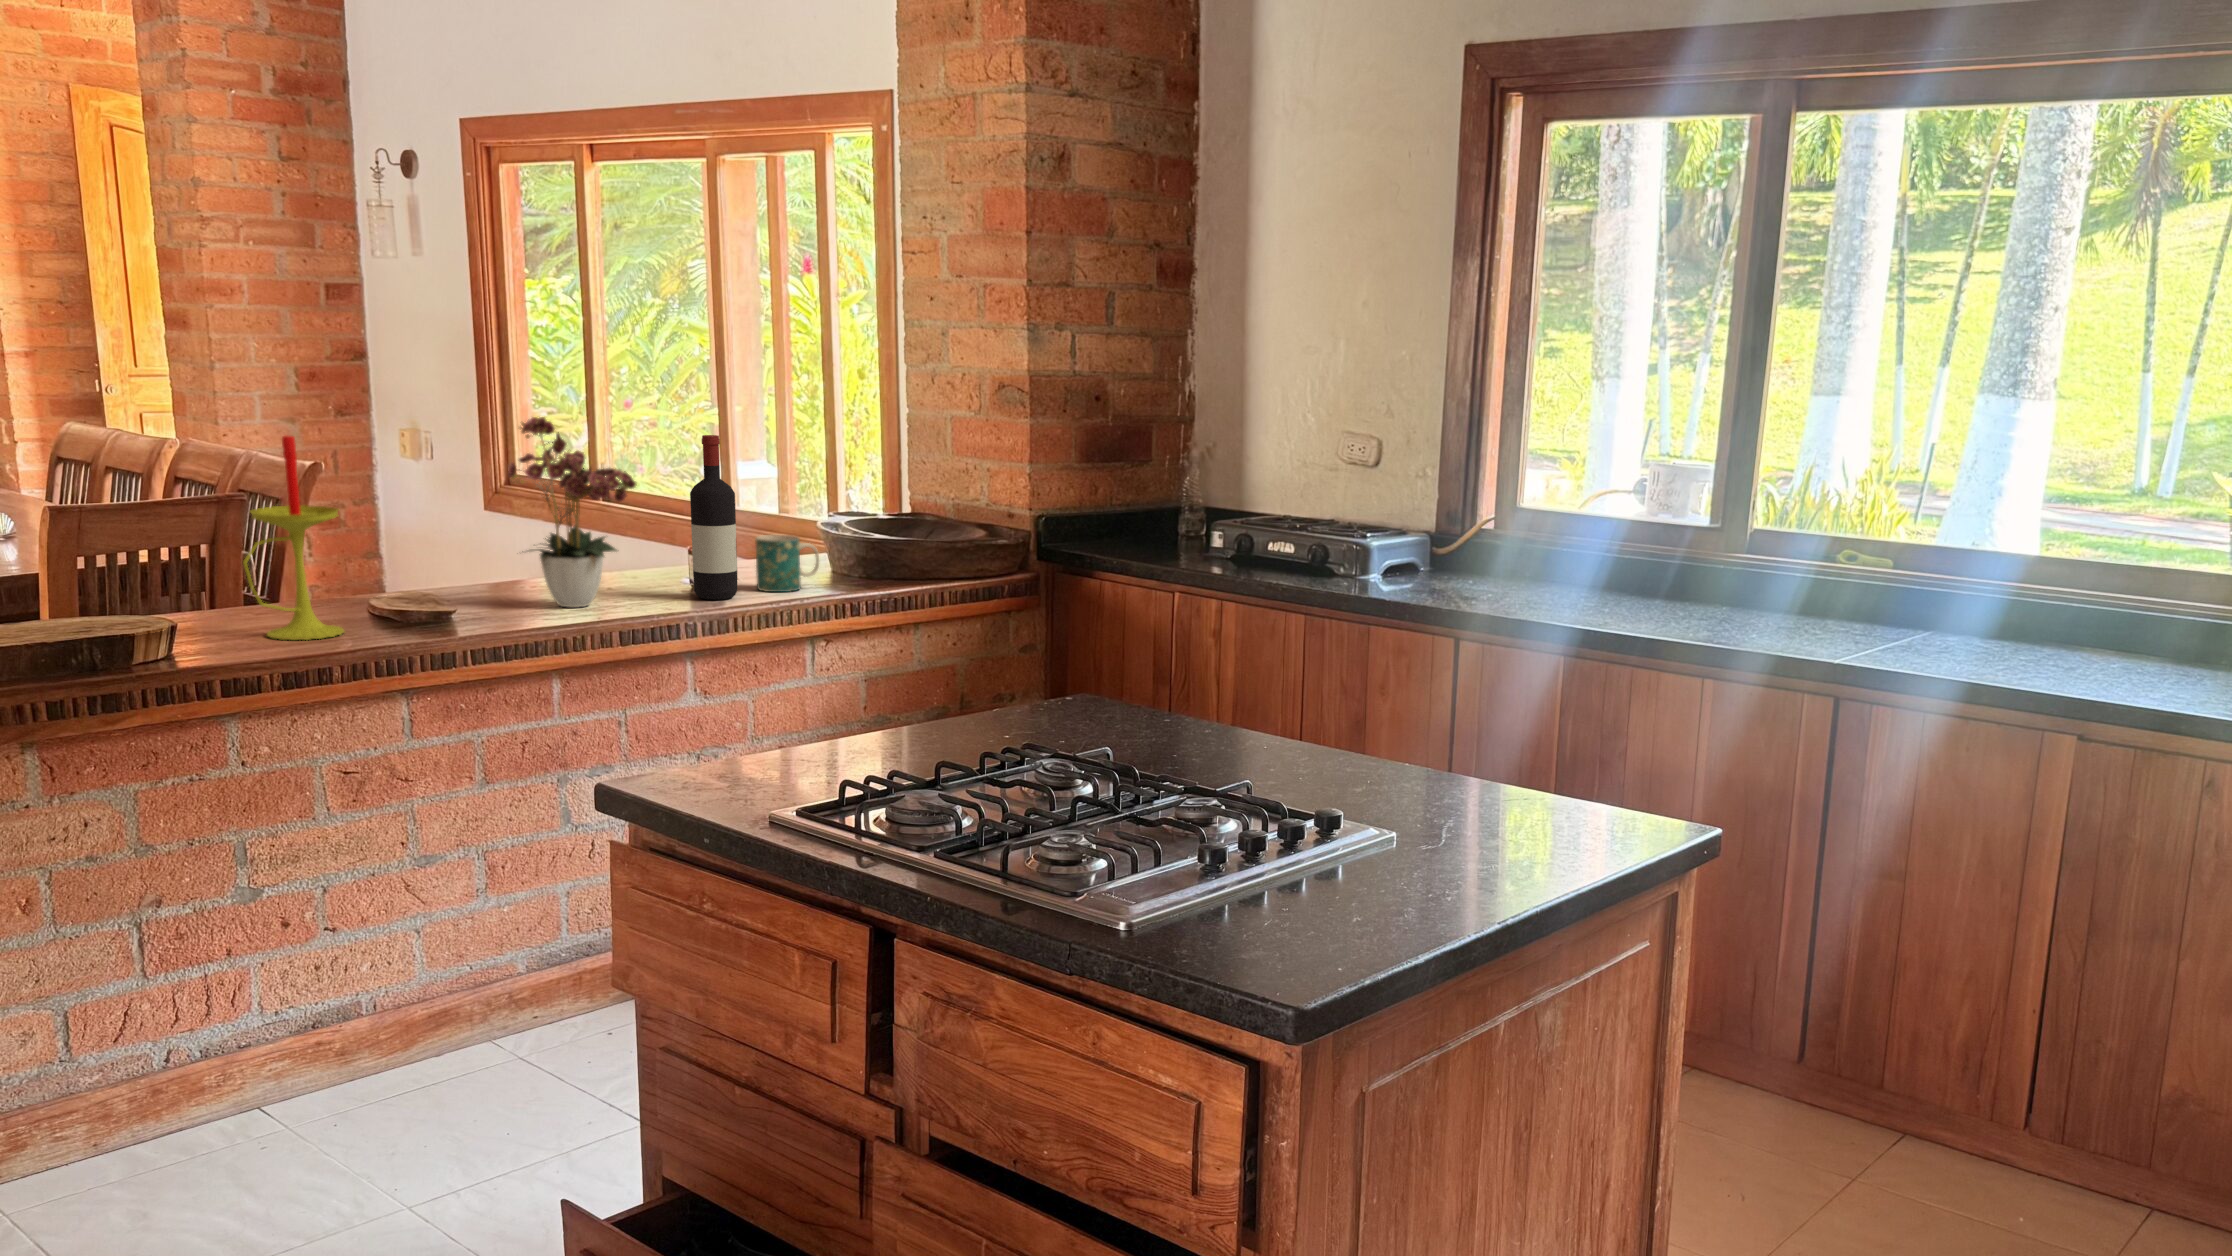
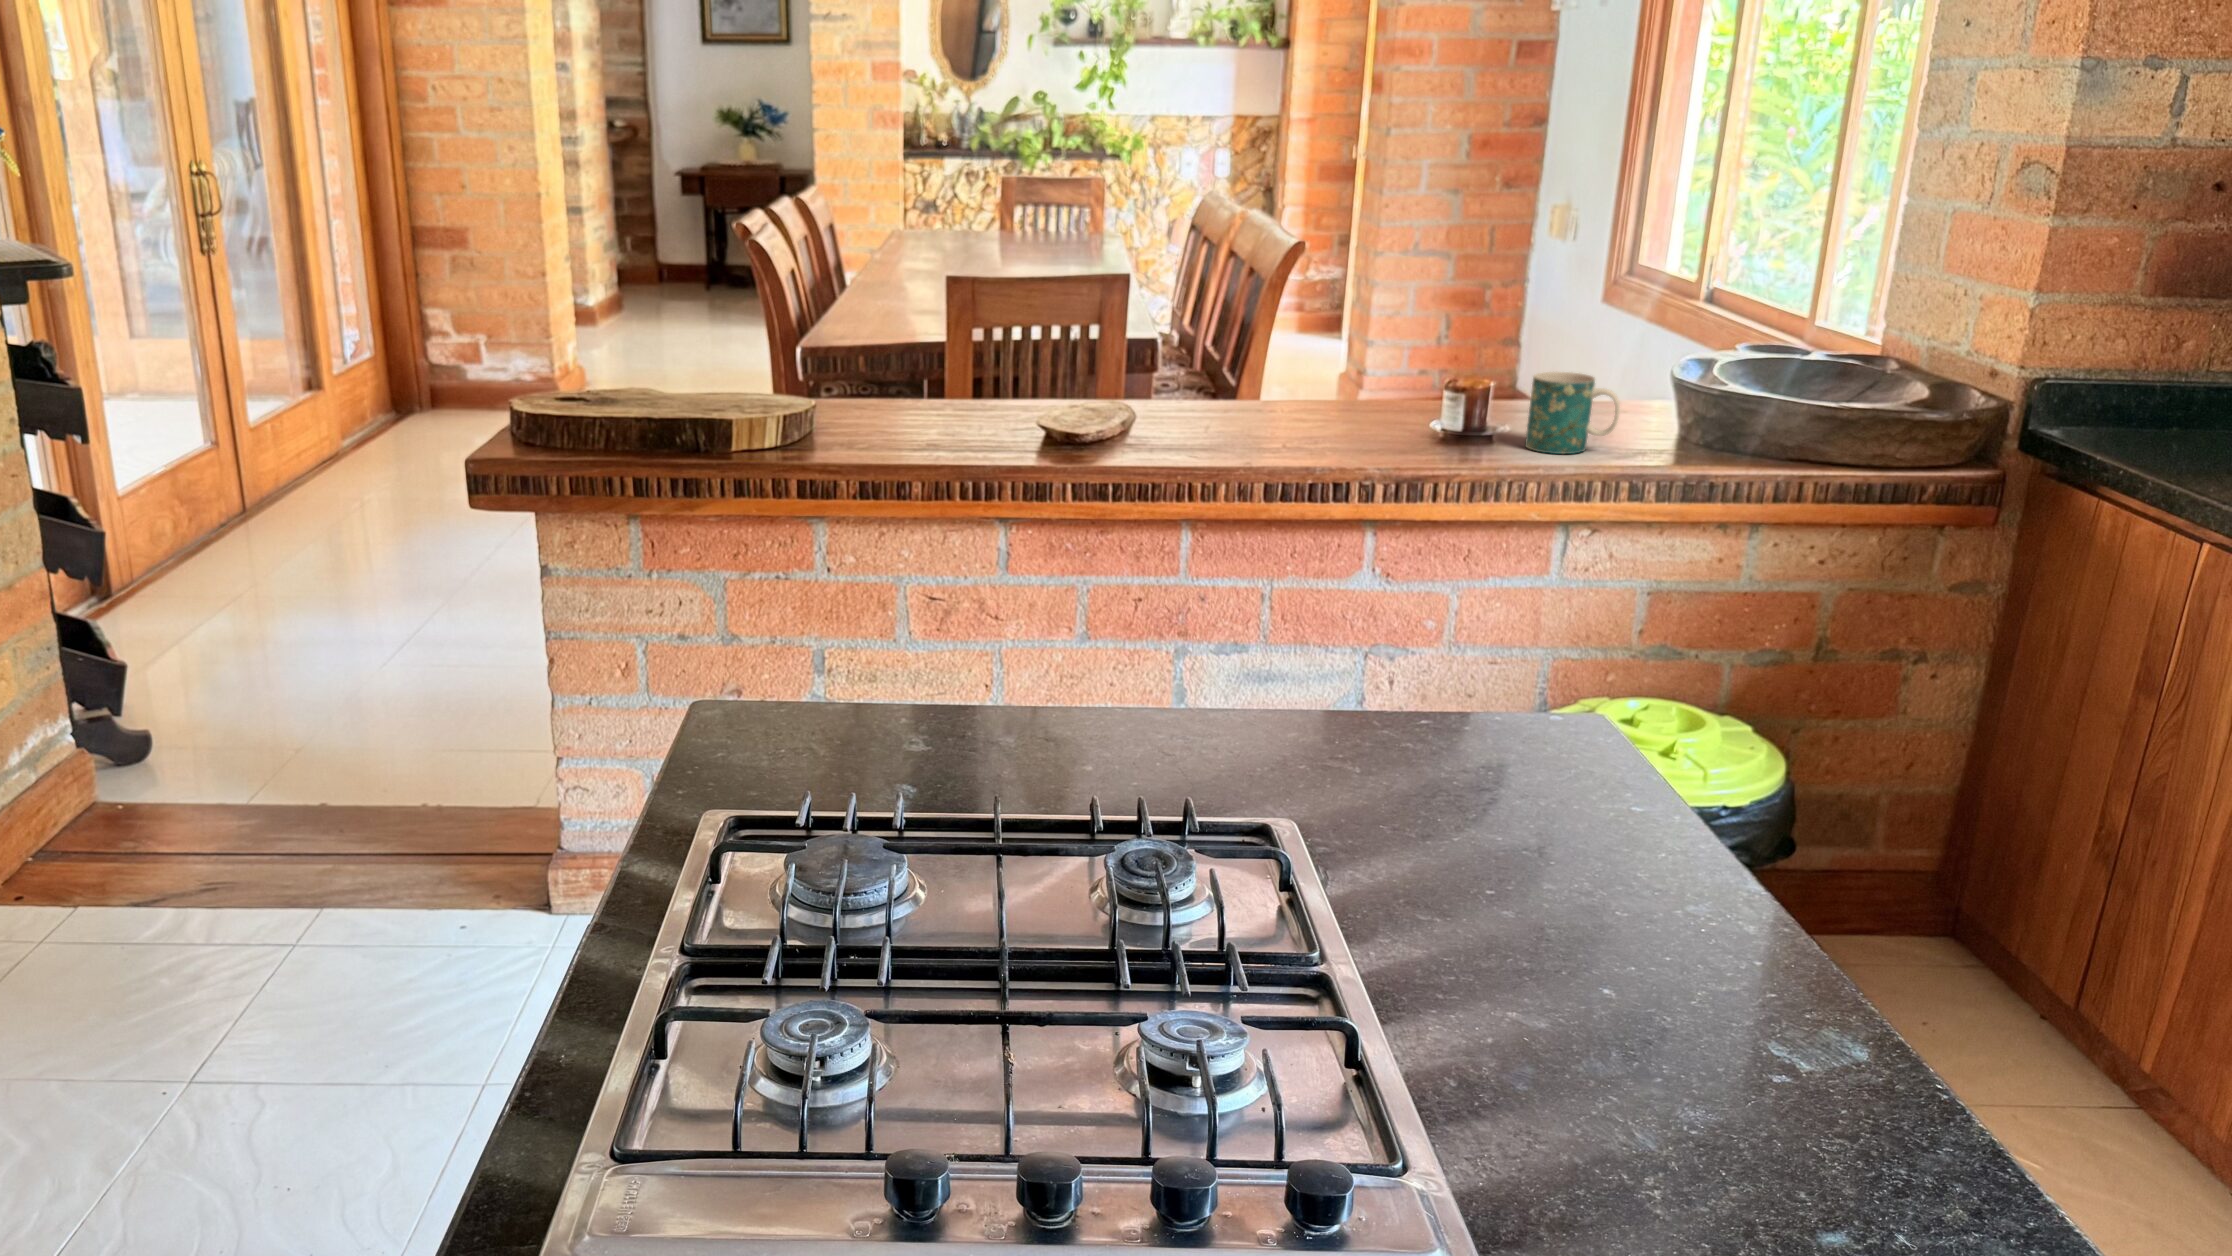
flower arrangement: present [508,417,637,607] -> none [1197,185,1369,442]
wine bottle: present [690,435,738,600] -> none [1422,228,1494,454]
candle: present [243,436,344,640] -> none [877,206,986,445]

